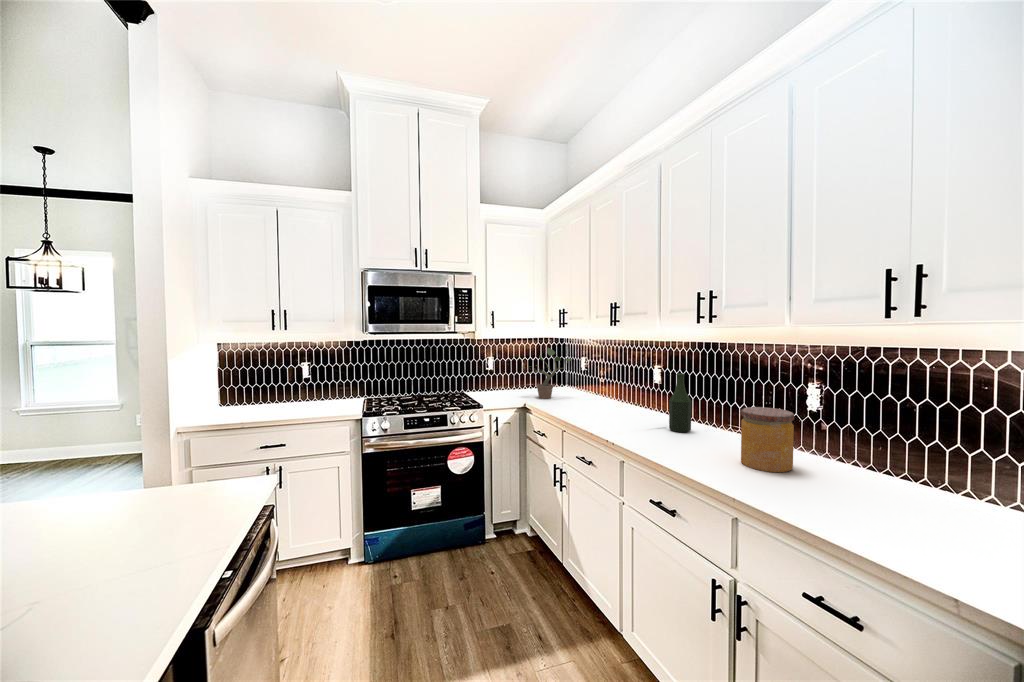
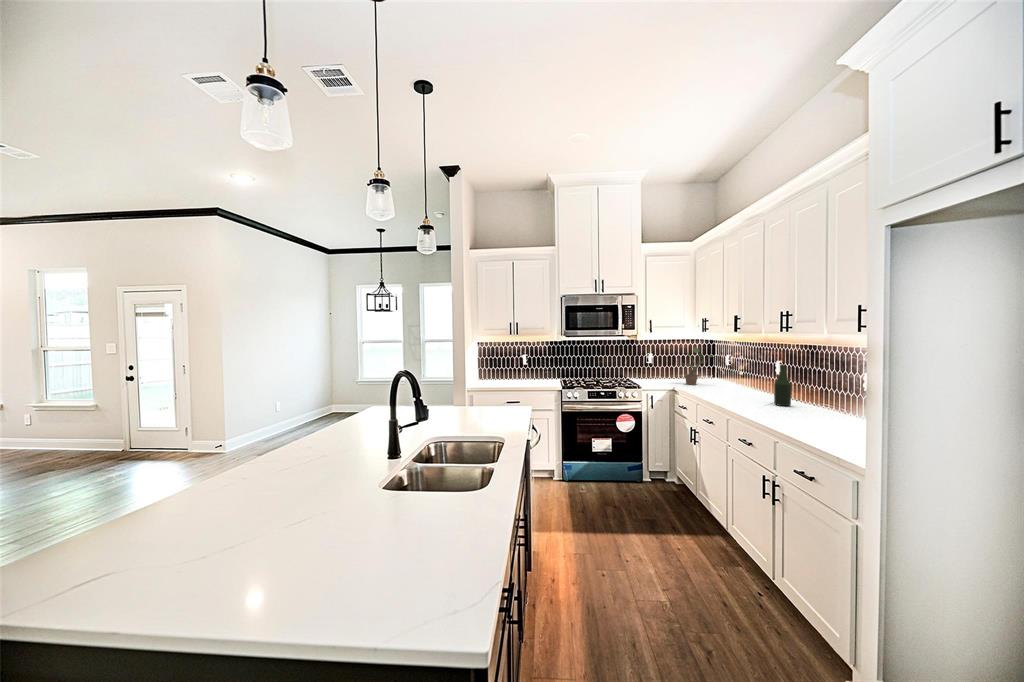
jar: present [741,407,794,472] -> none [804,385,840,425]

